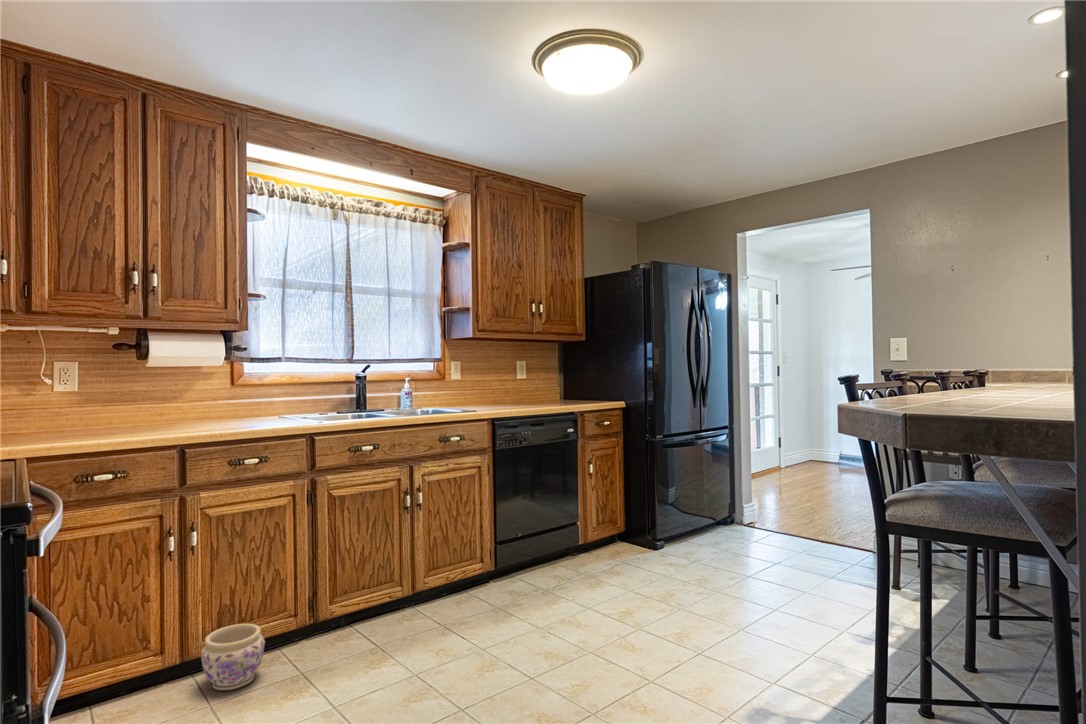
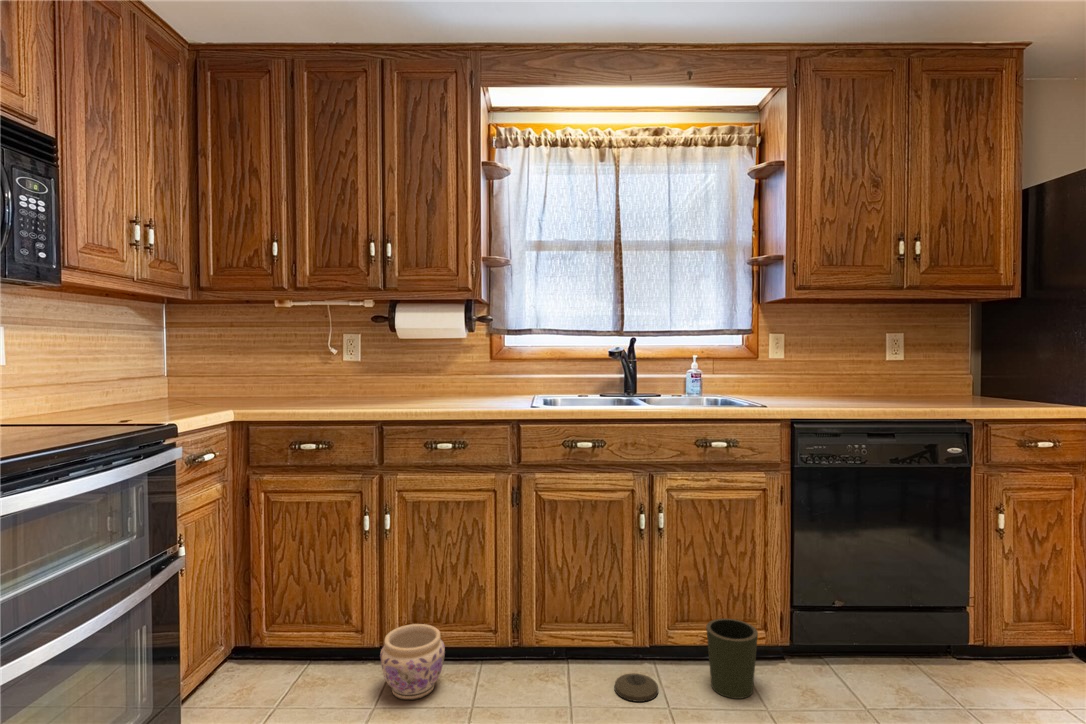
trash can: none [399,559,489,630] -> present [614,618,758,702]

